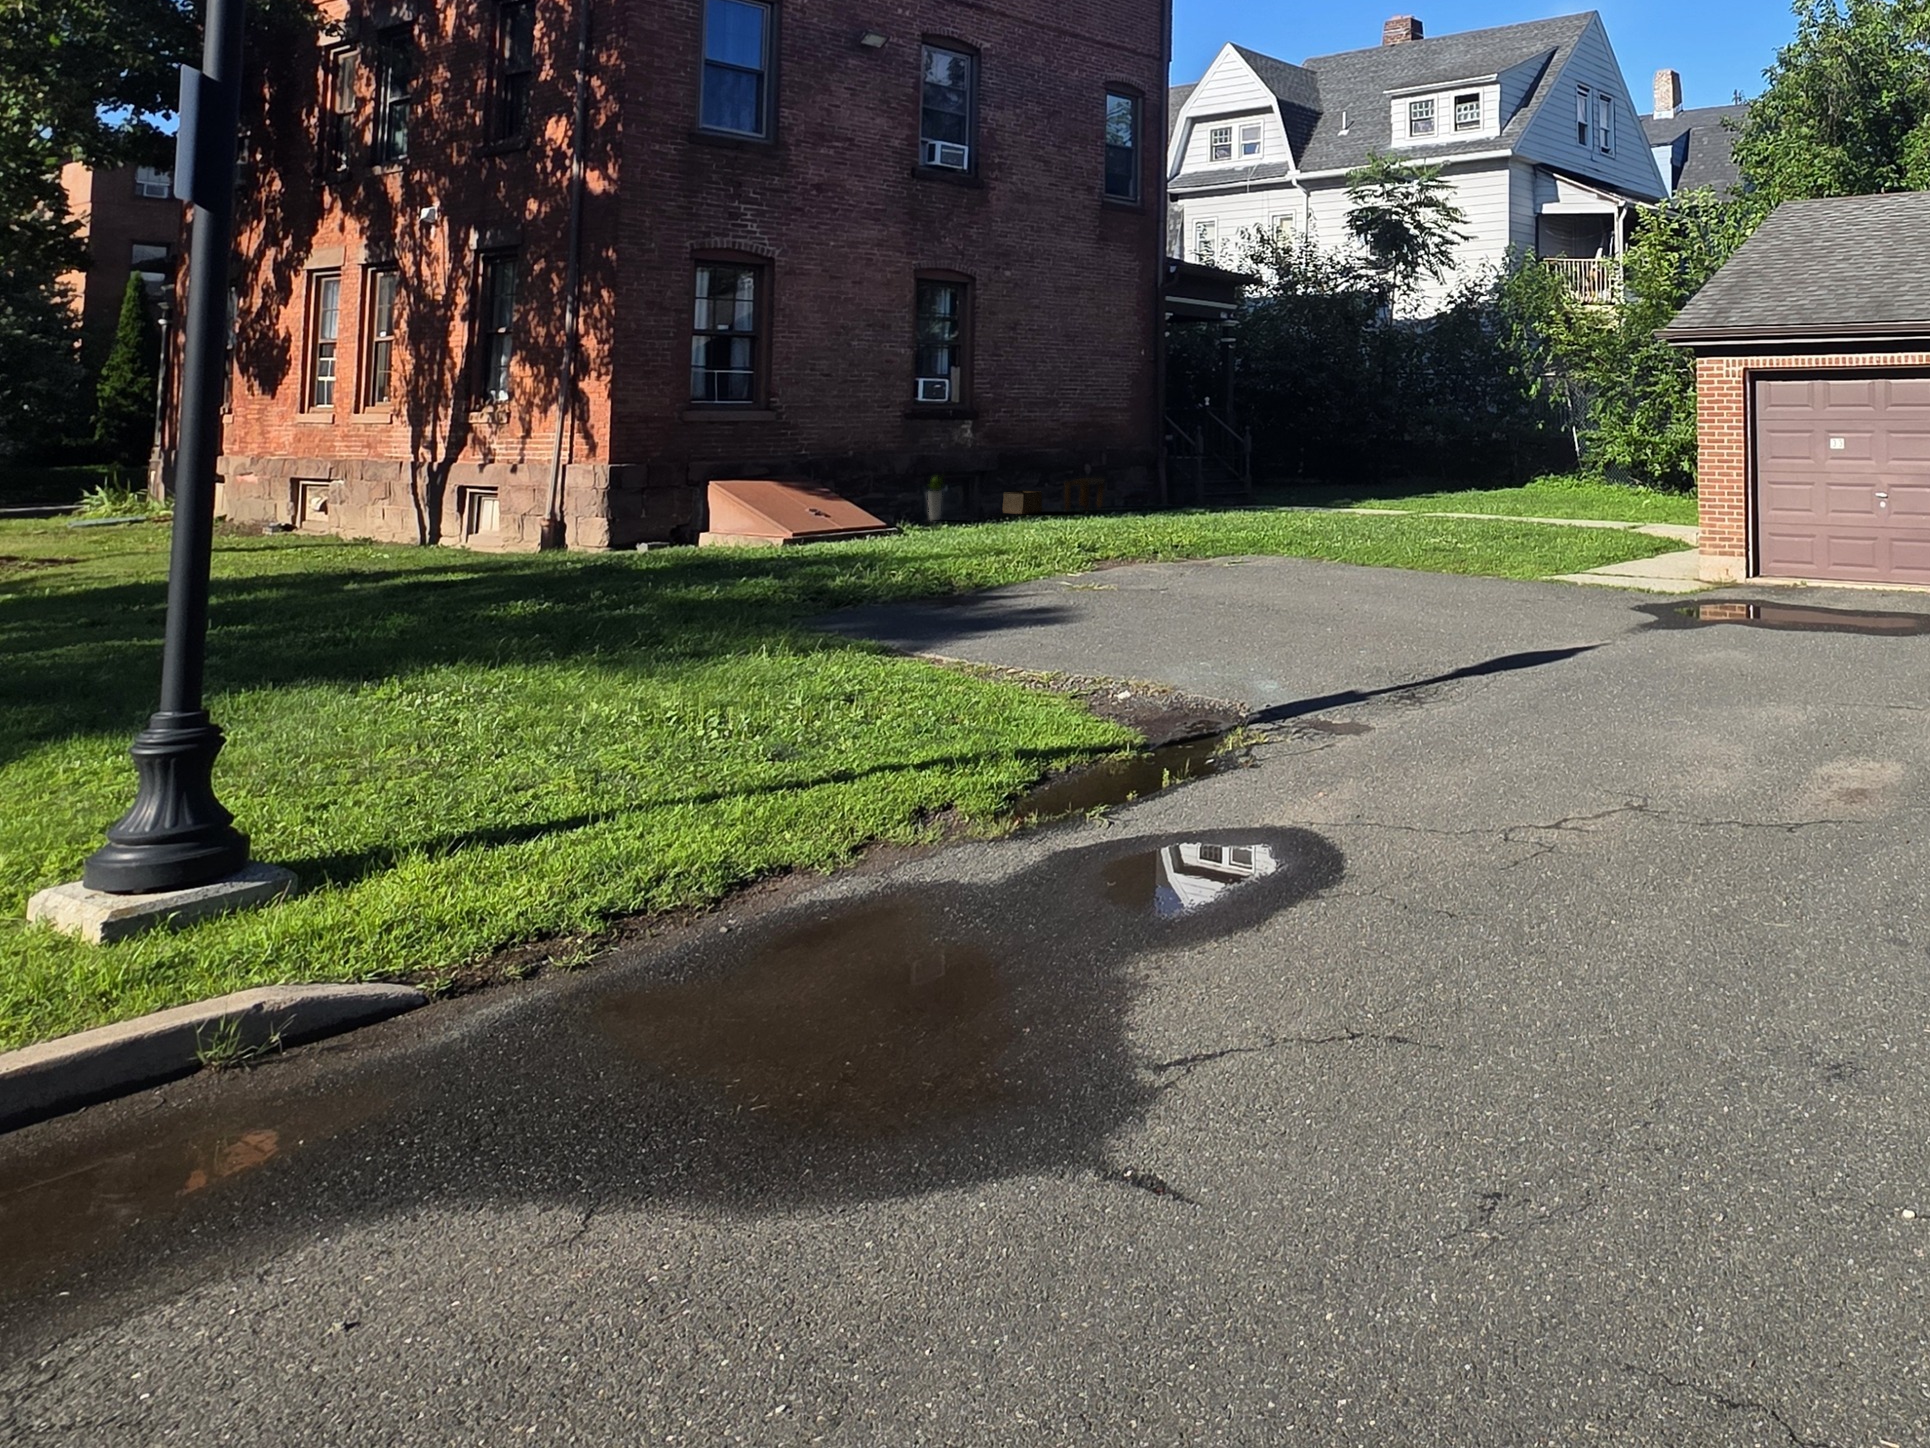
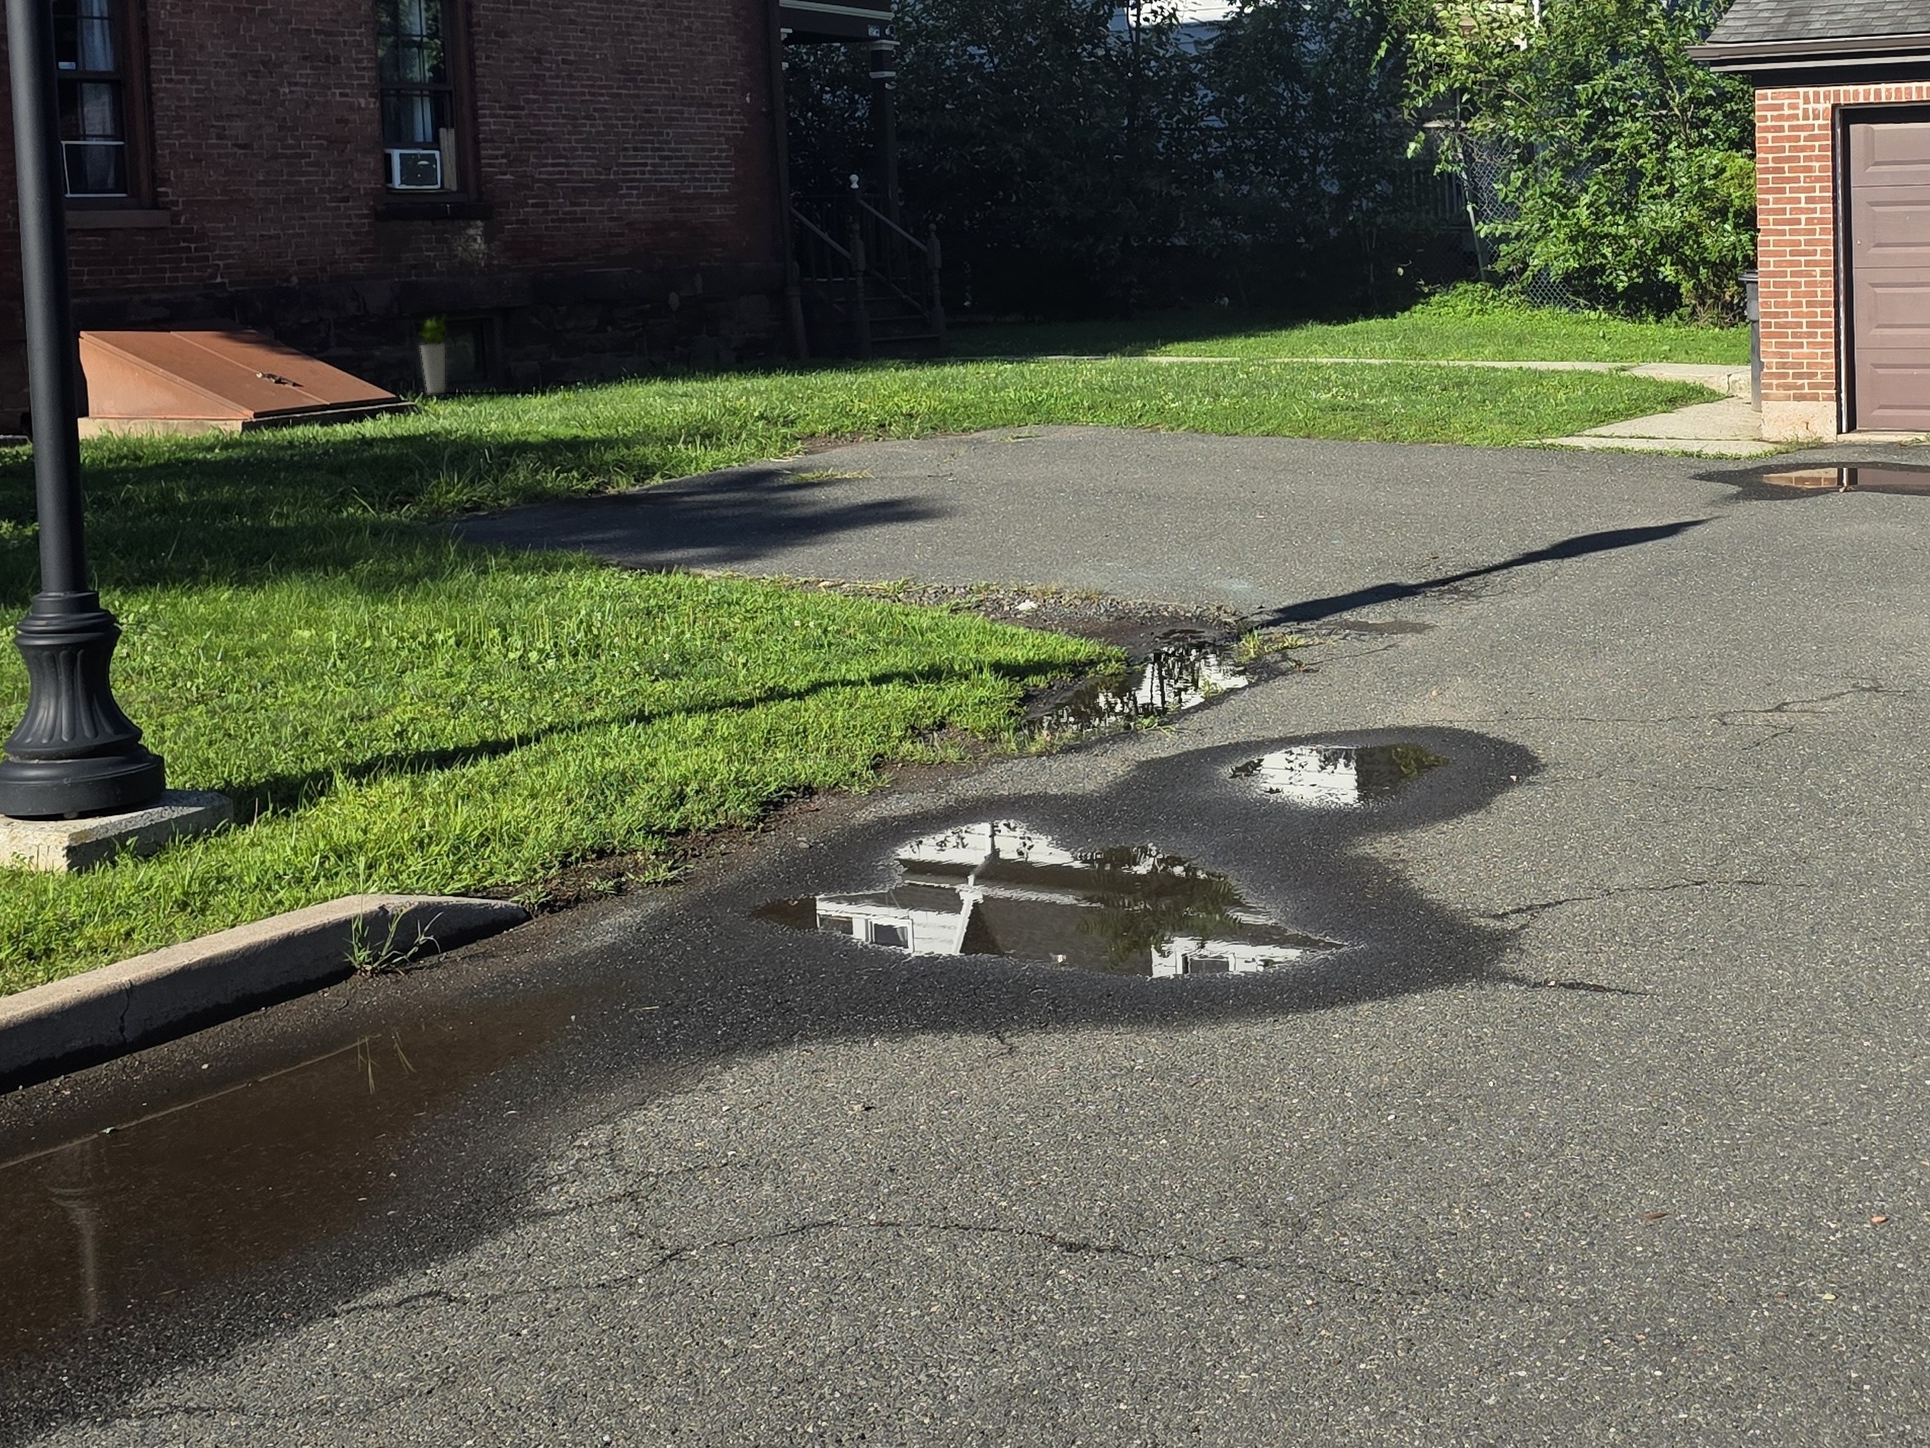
bench: present [1065,478,1105,510] -> none [639,316,703,373]
storage bin: present [1002,490,1042,514] -> none [539,340,606,380]

